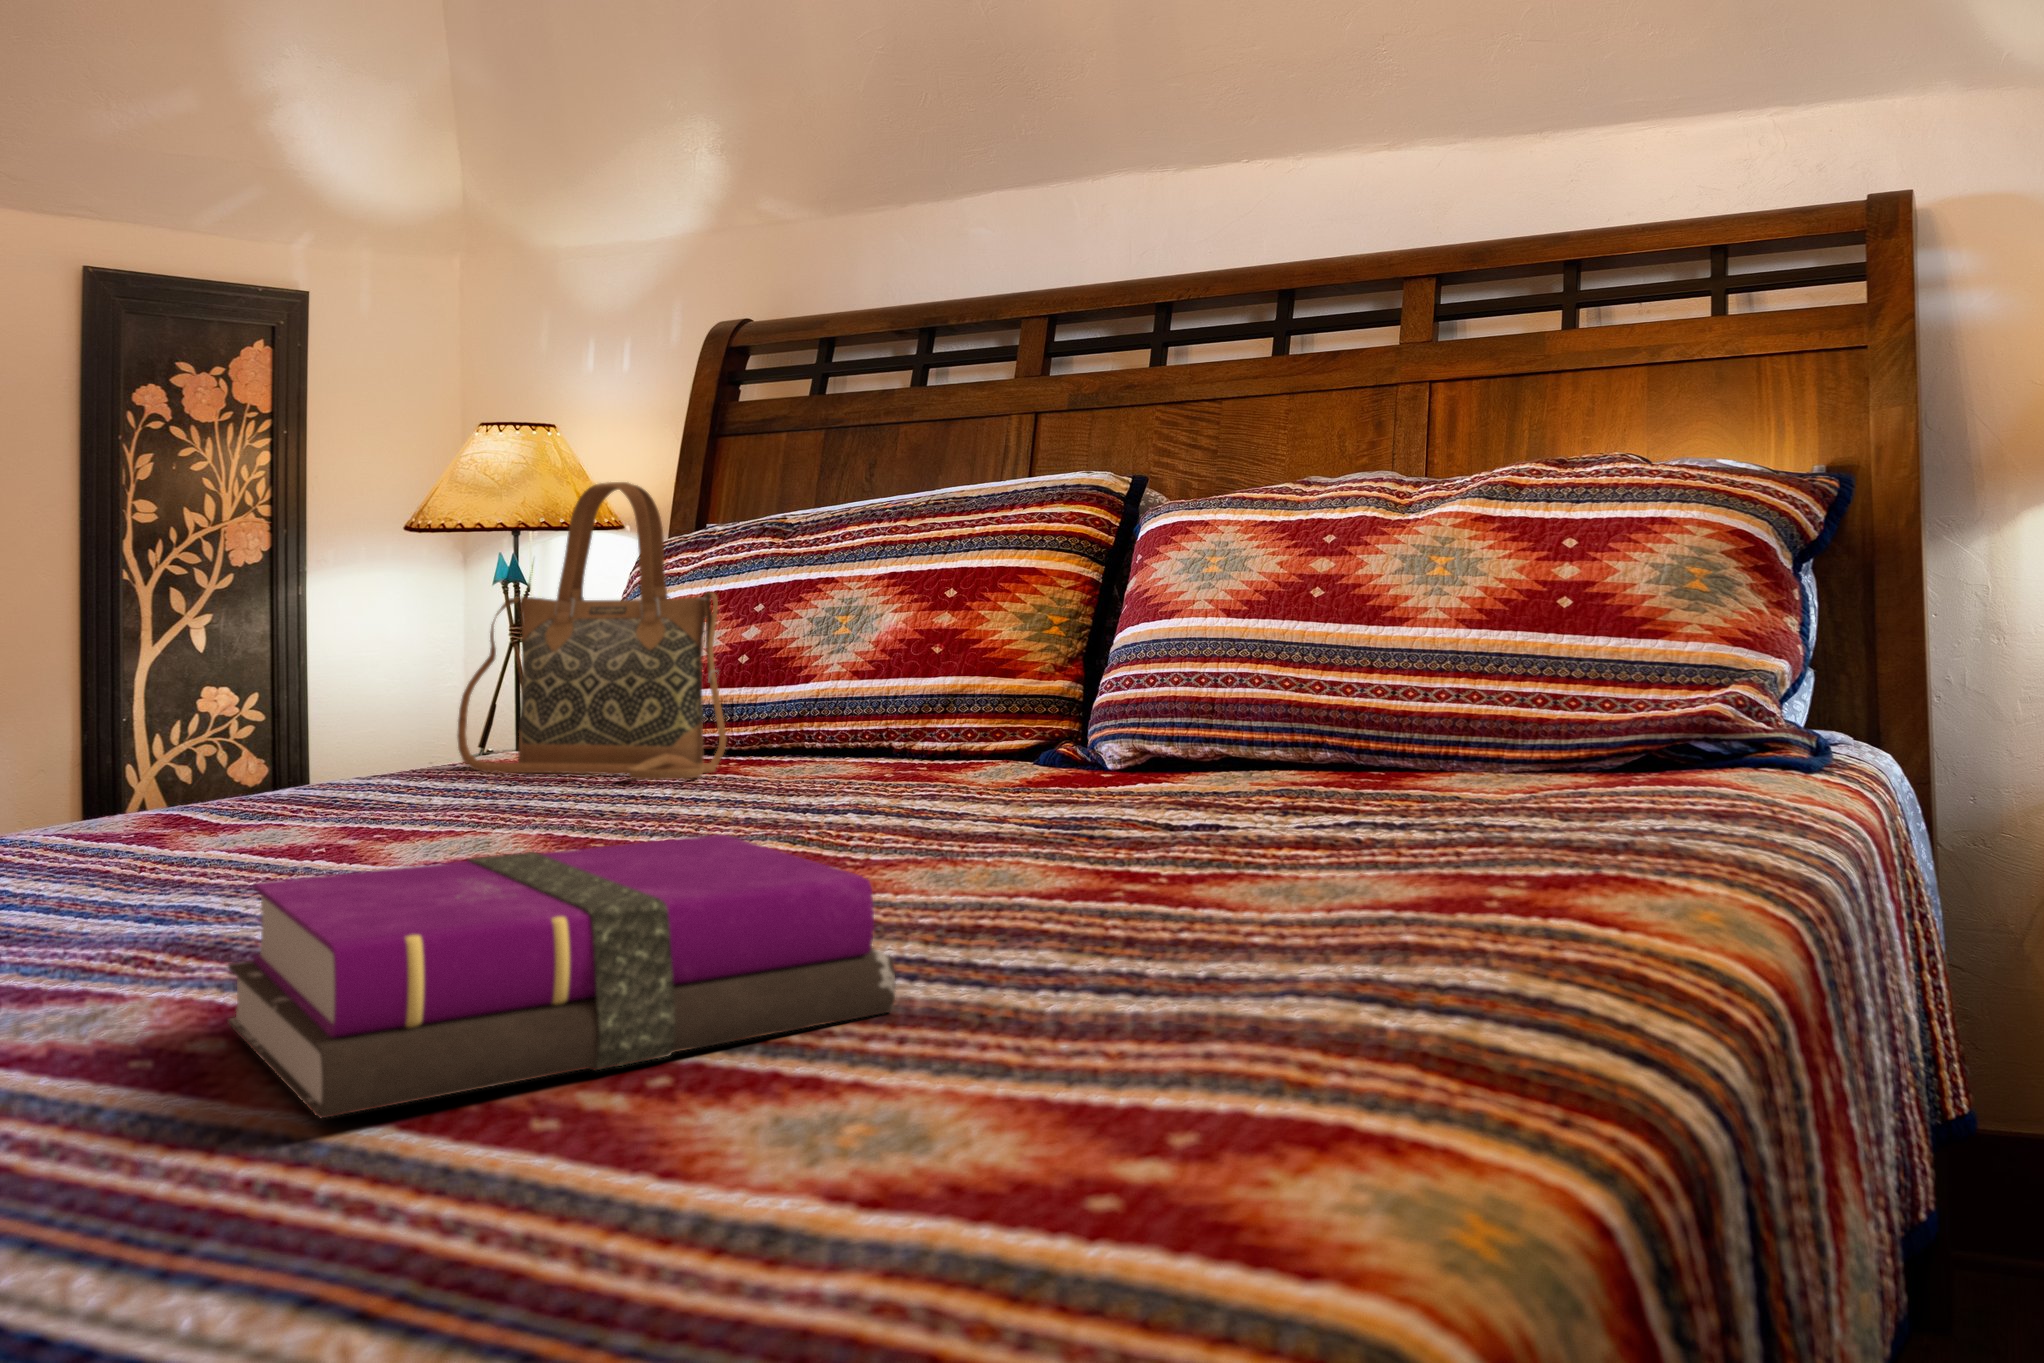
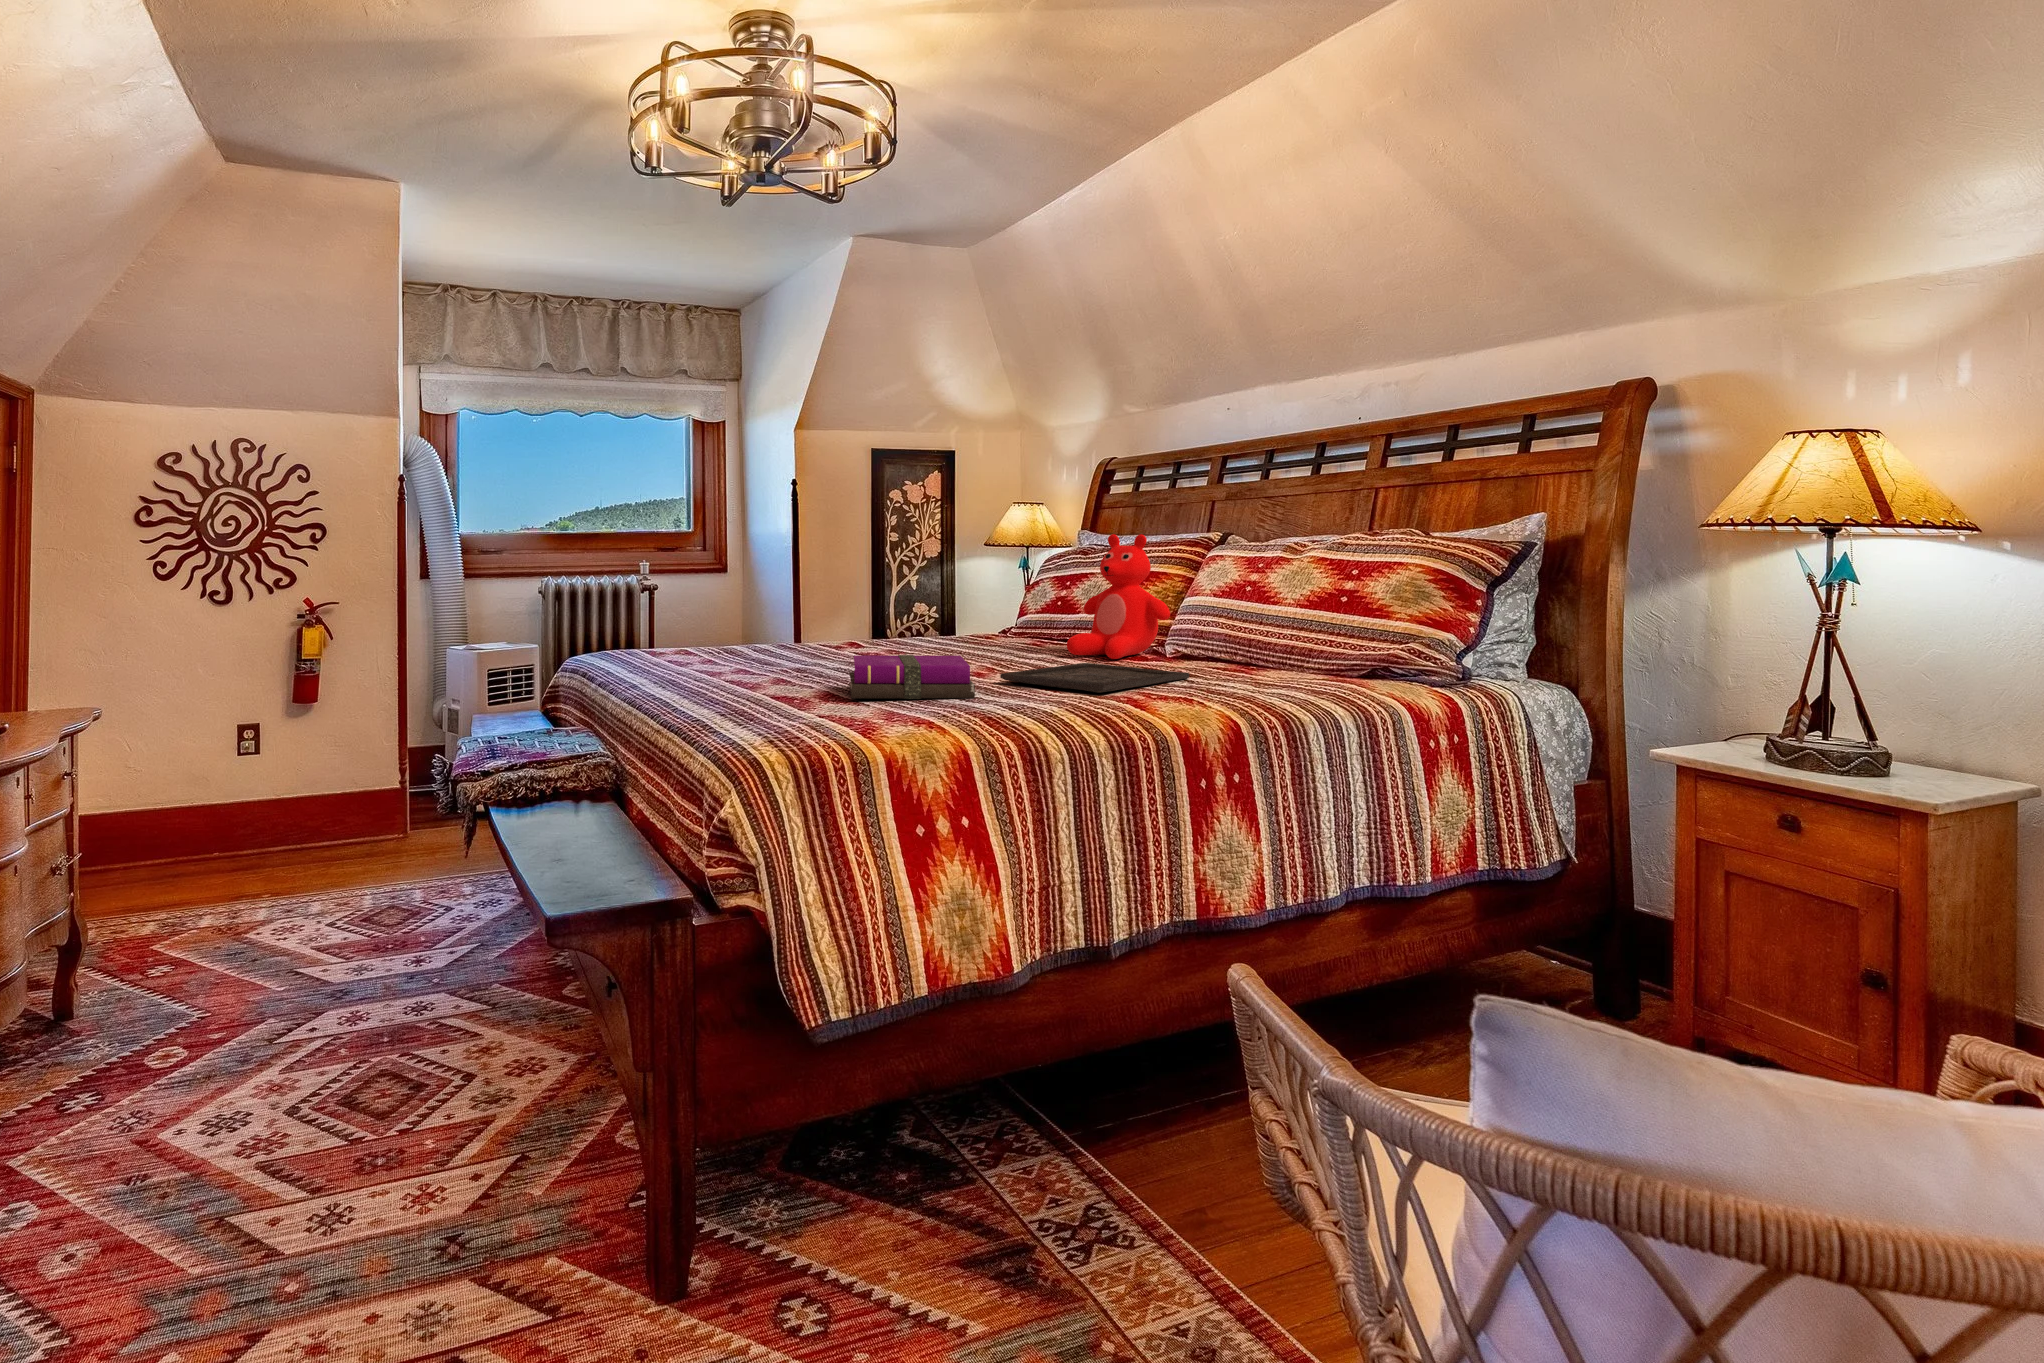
teddy bear: none [885,446,1158,794] -> present [1067,534,1170,659]
handbag: present [457,482,727,780] -> none [961,541,1042,646]
tray: none [866,814,1382,920] -> present [1000,663,1189,693]

